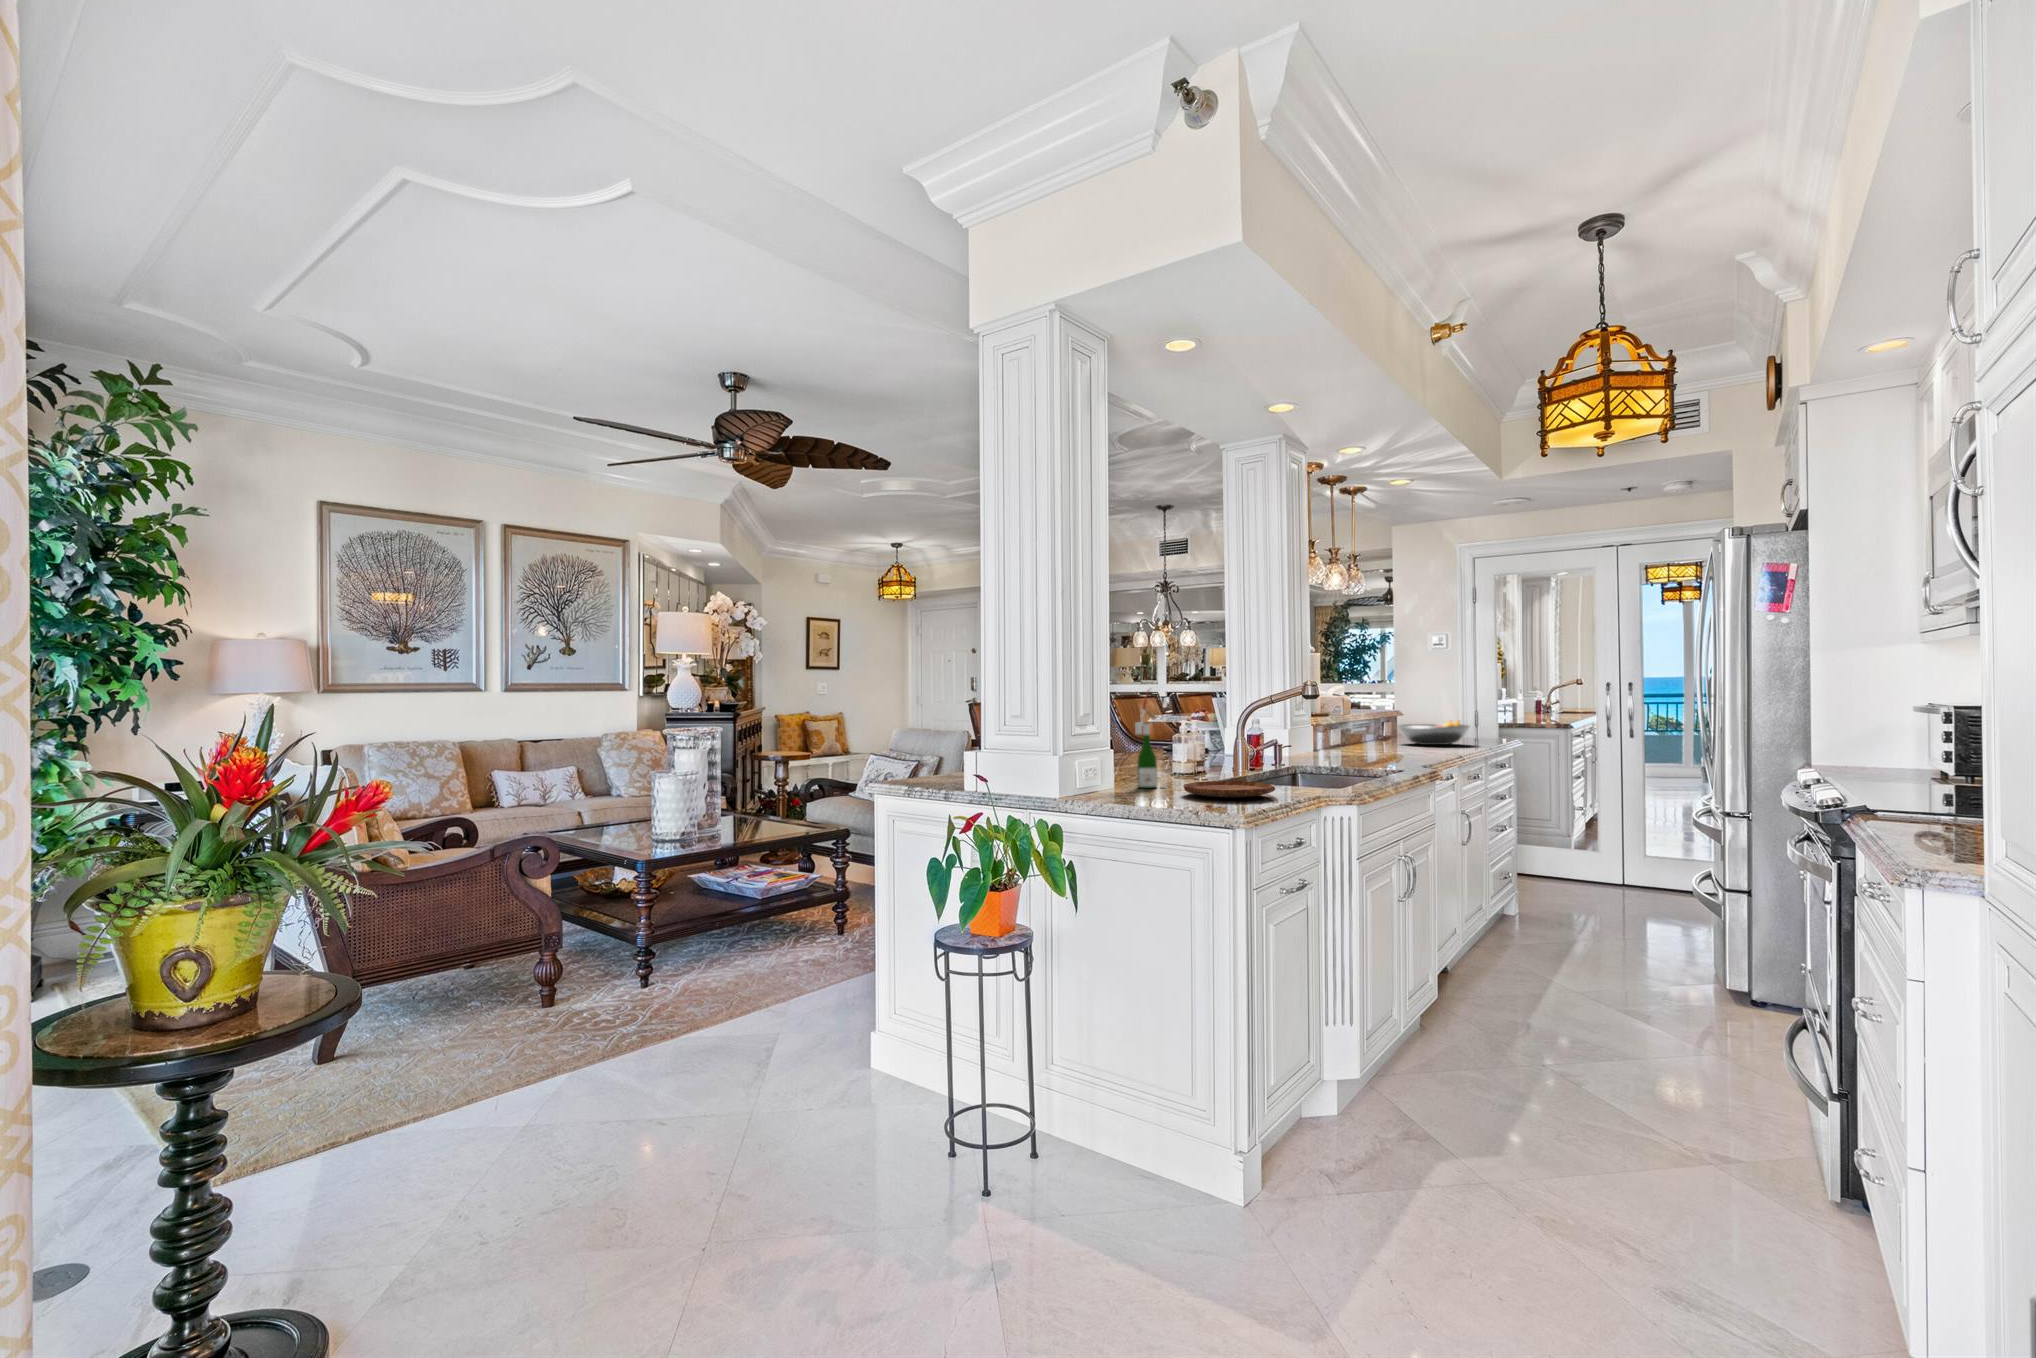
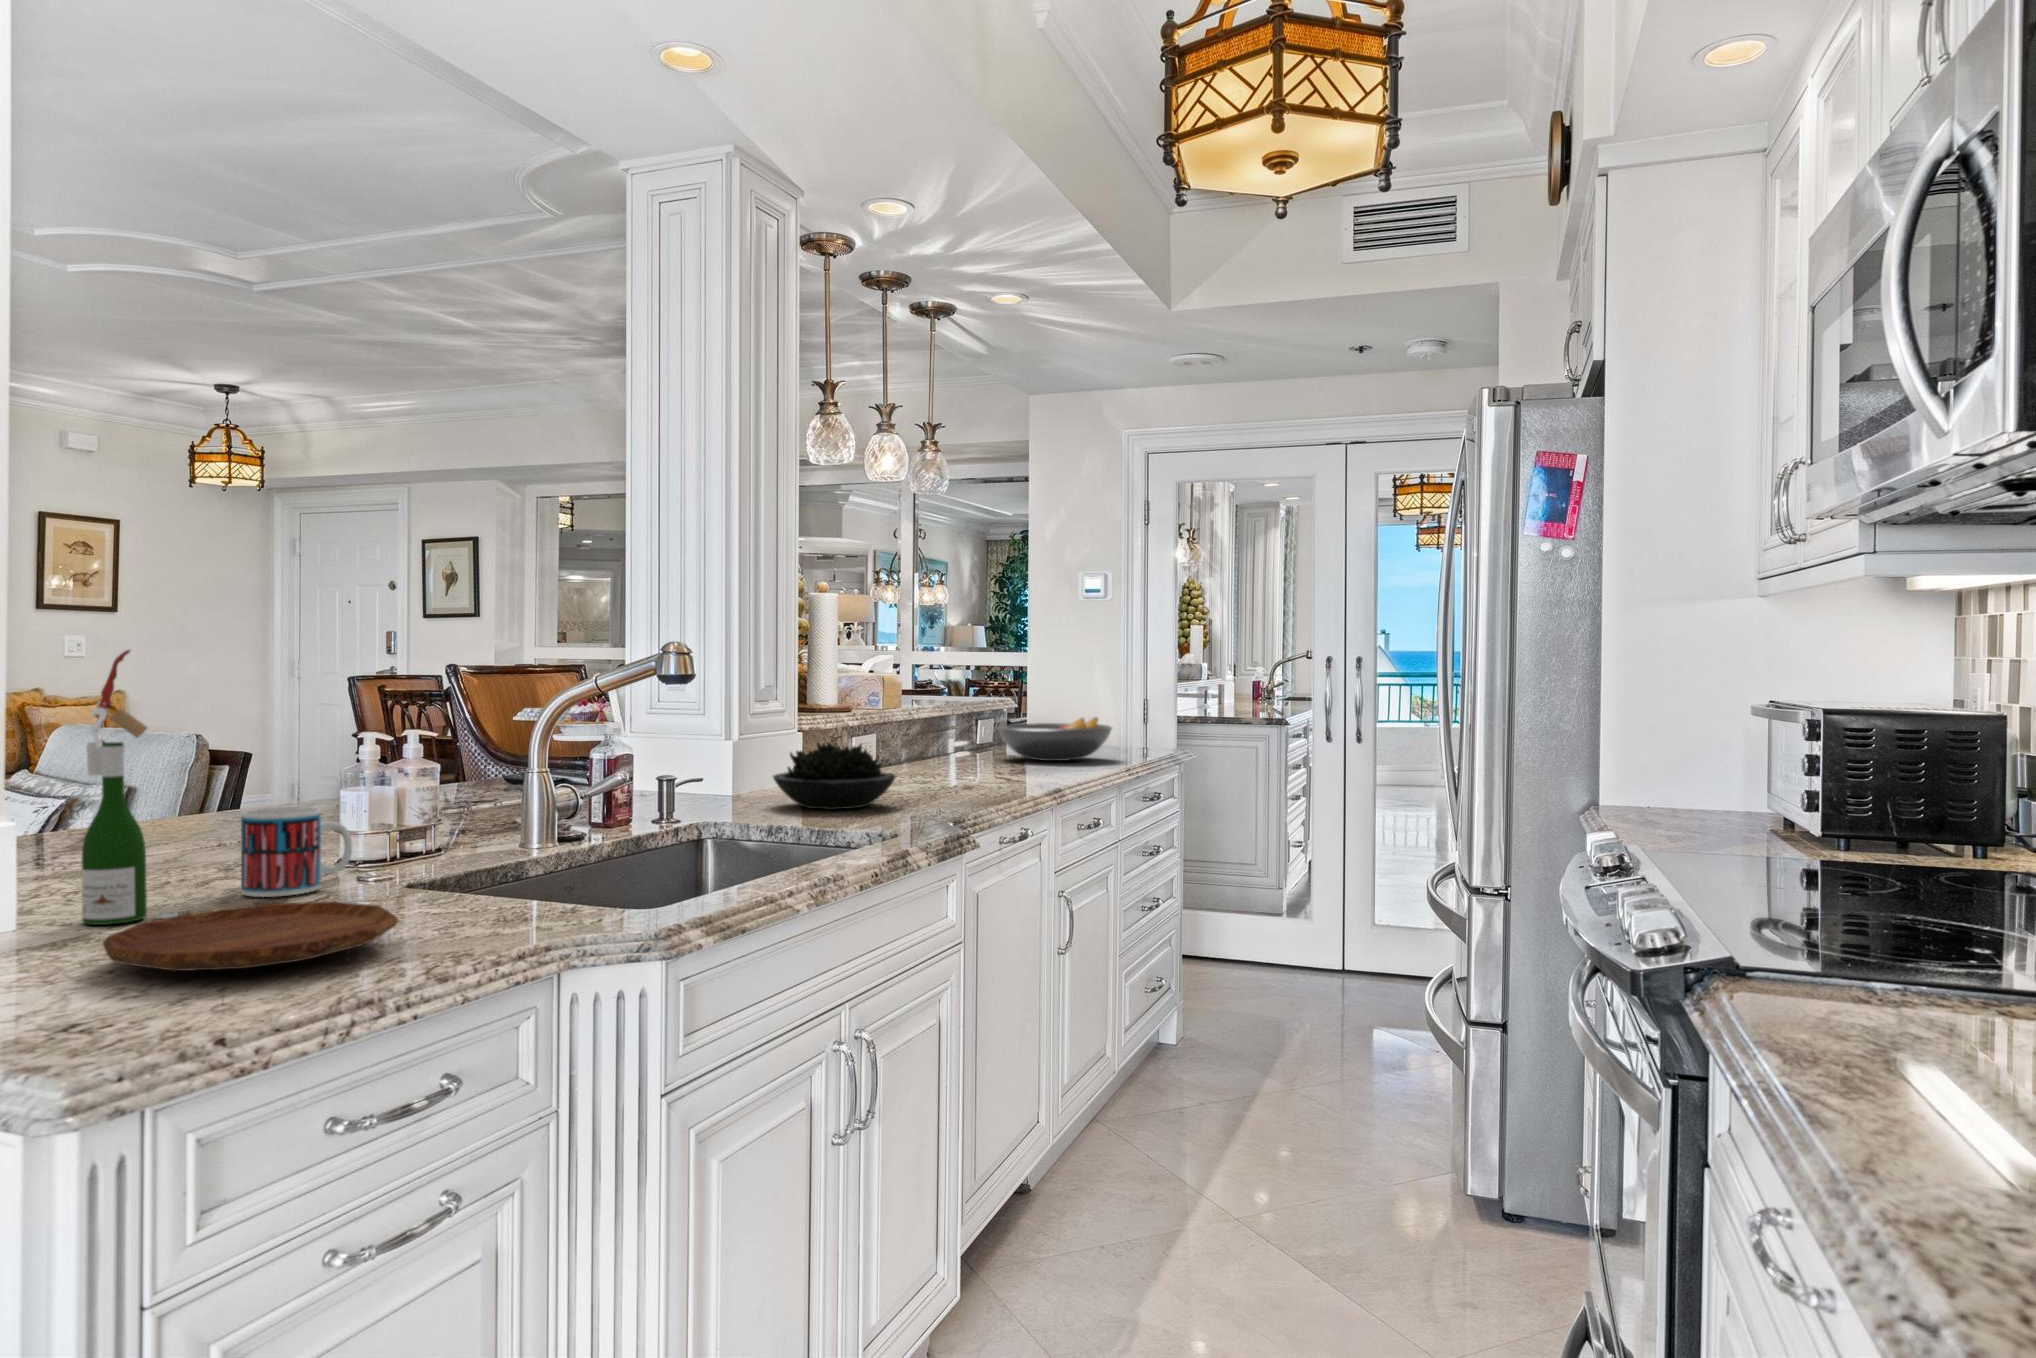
succulent plant: none [1315,729,1381,763] -> present [773,743,896,810]
mug: none [1168,750,1204,783] -> present [241,807,352,897]

